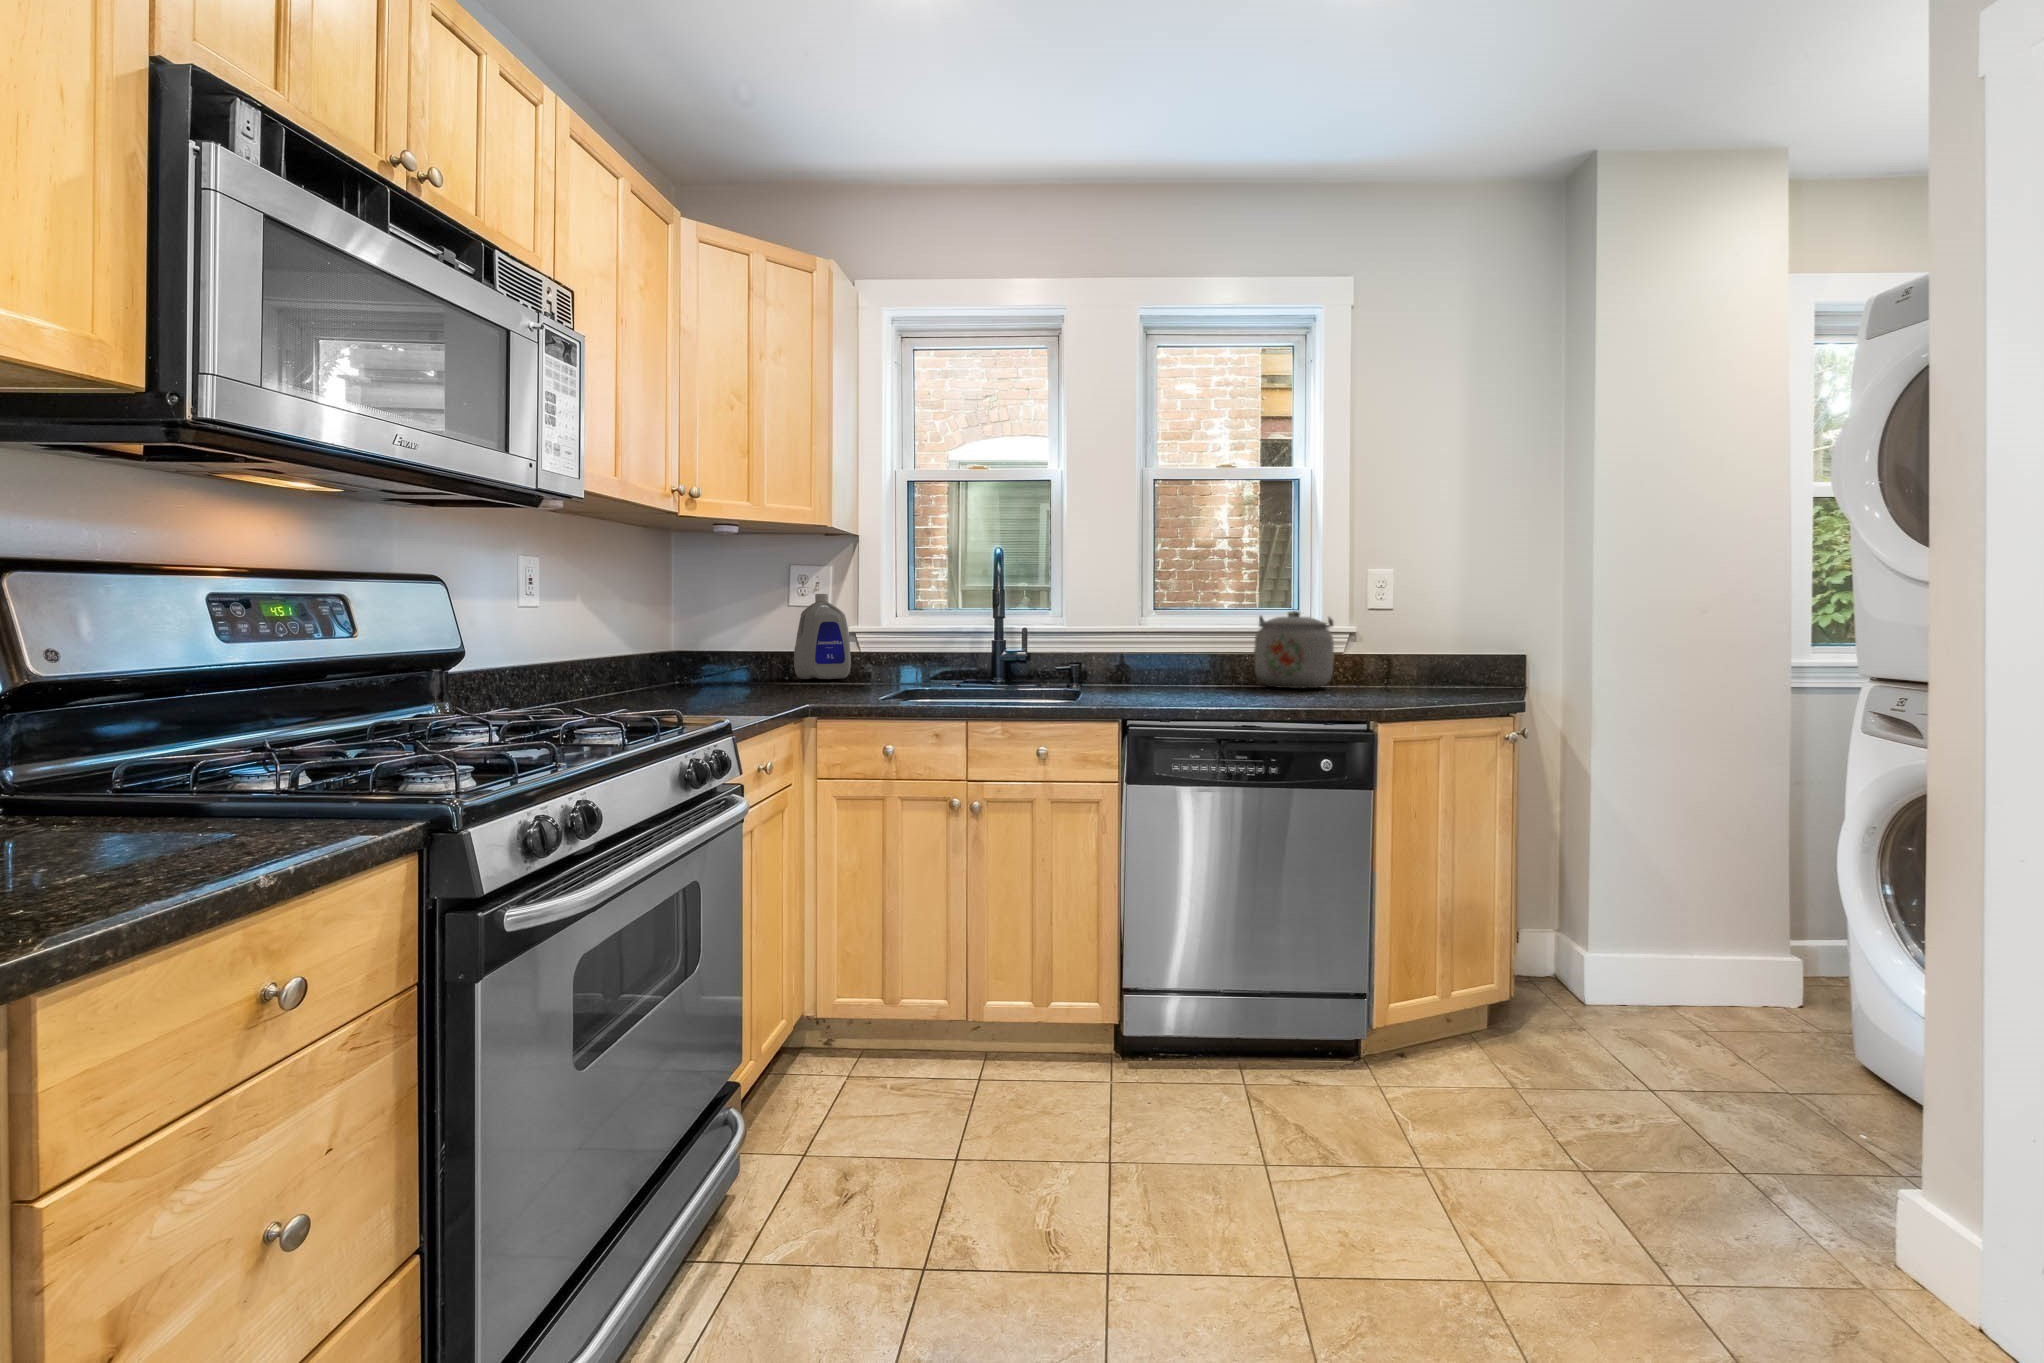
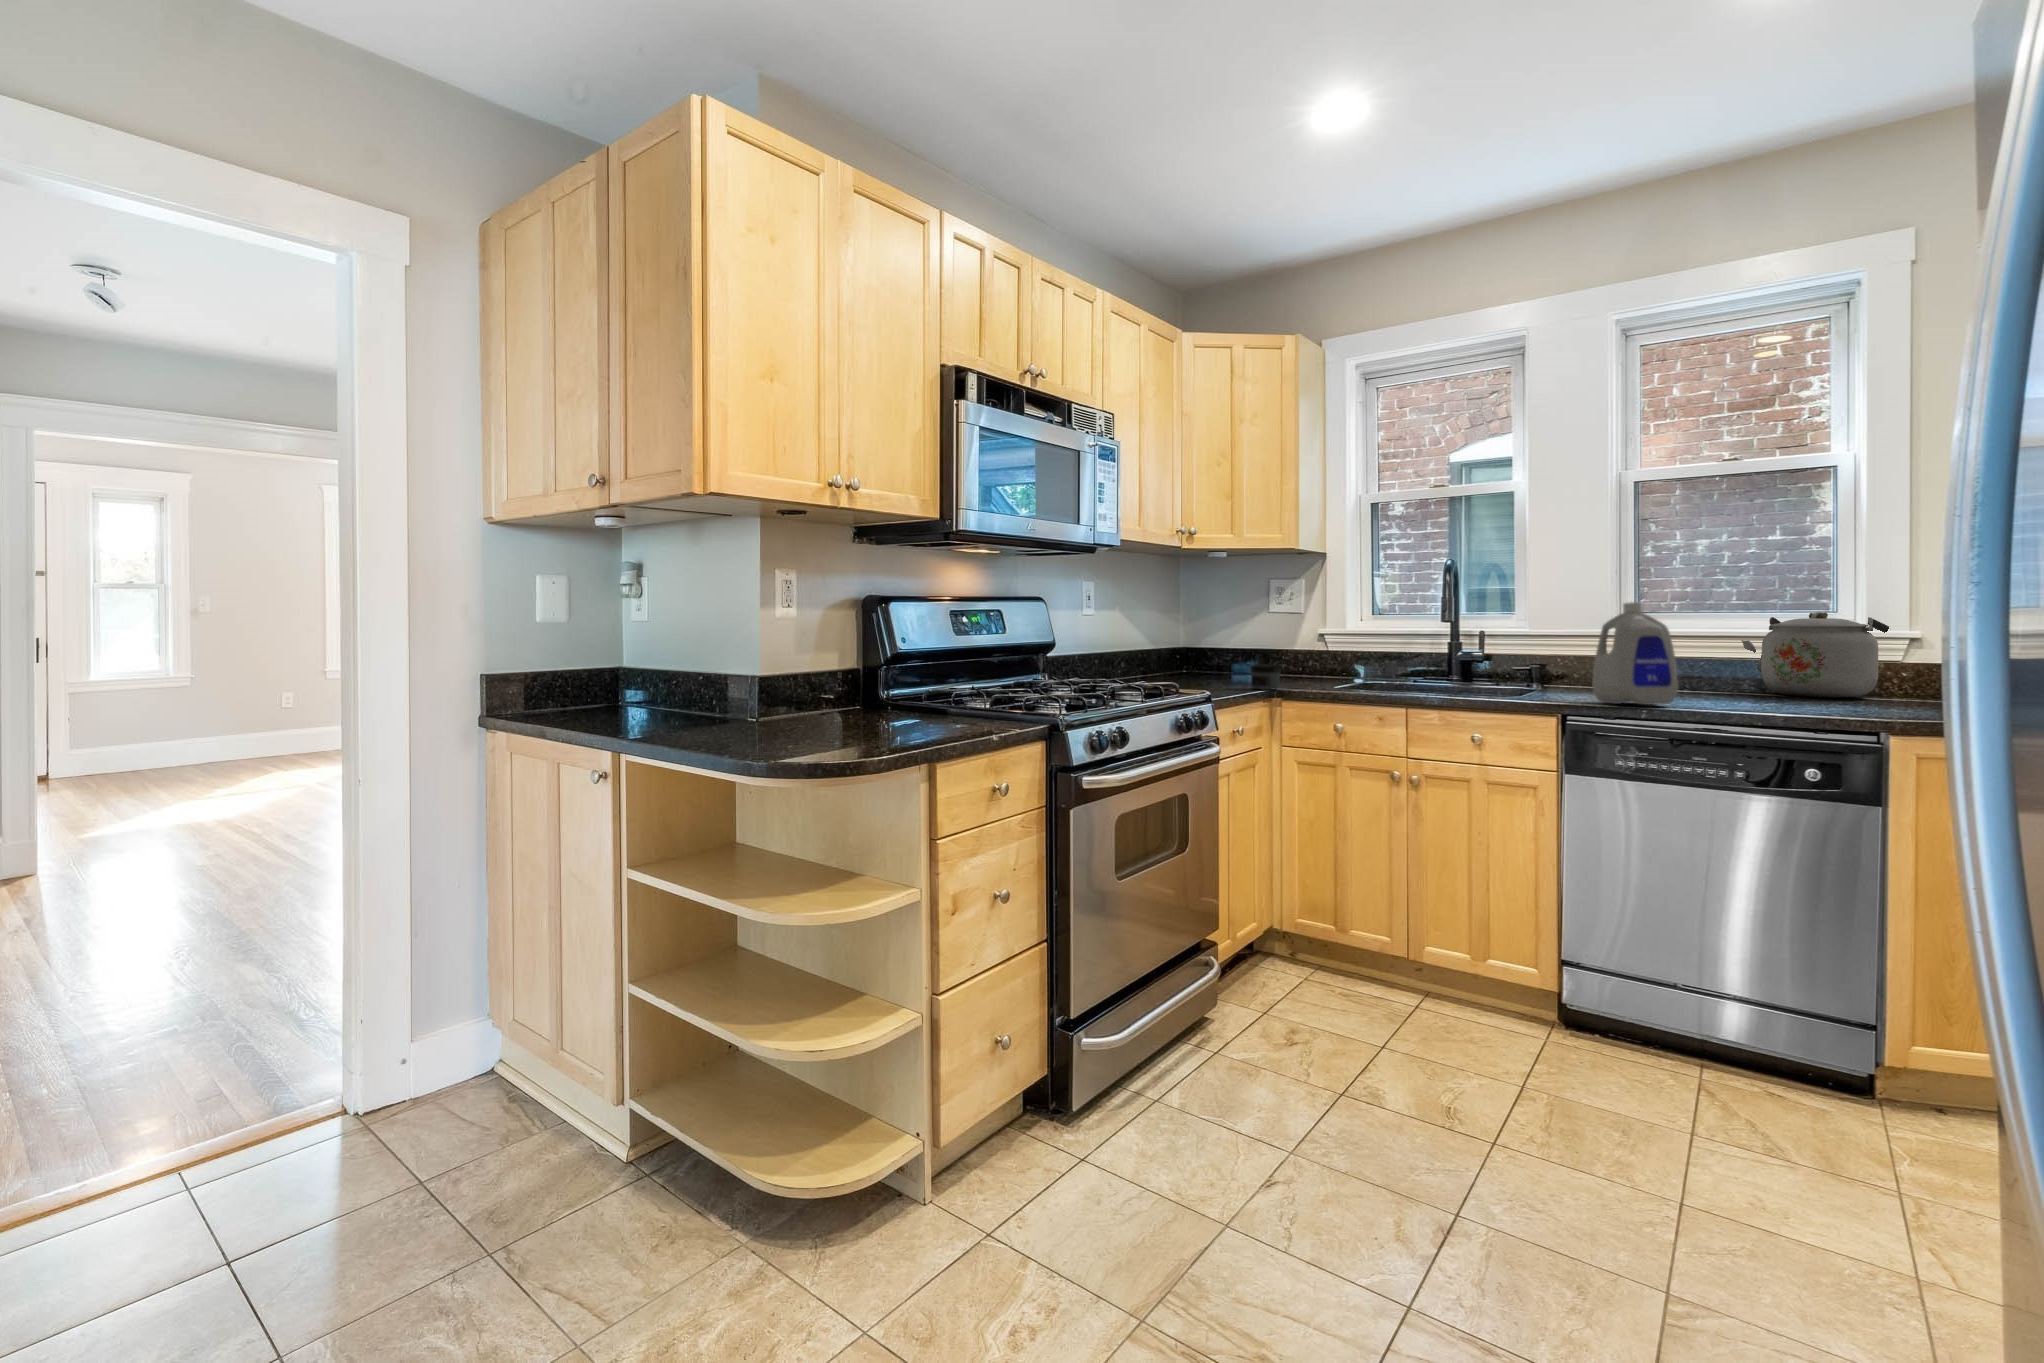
bottle: present [794,594,851,679] -> present [1593,602,1678,705]
jar: none [777,673,819,708] -> present [1250,664,1281,690]

